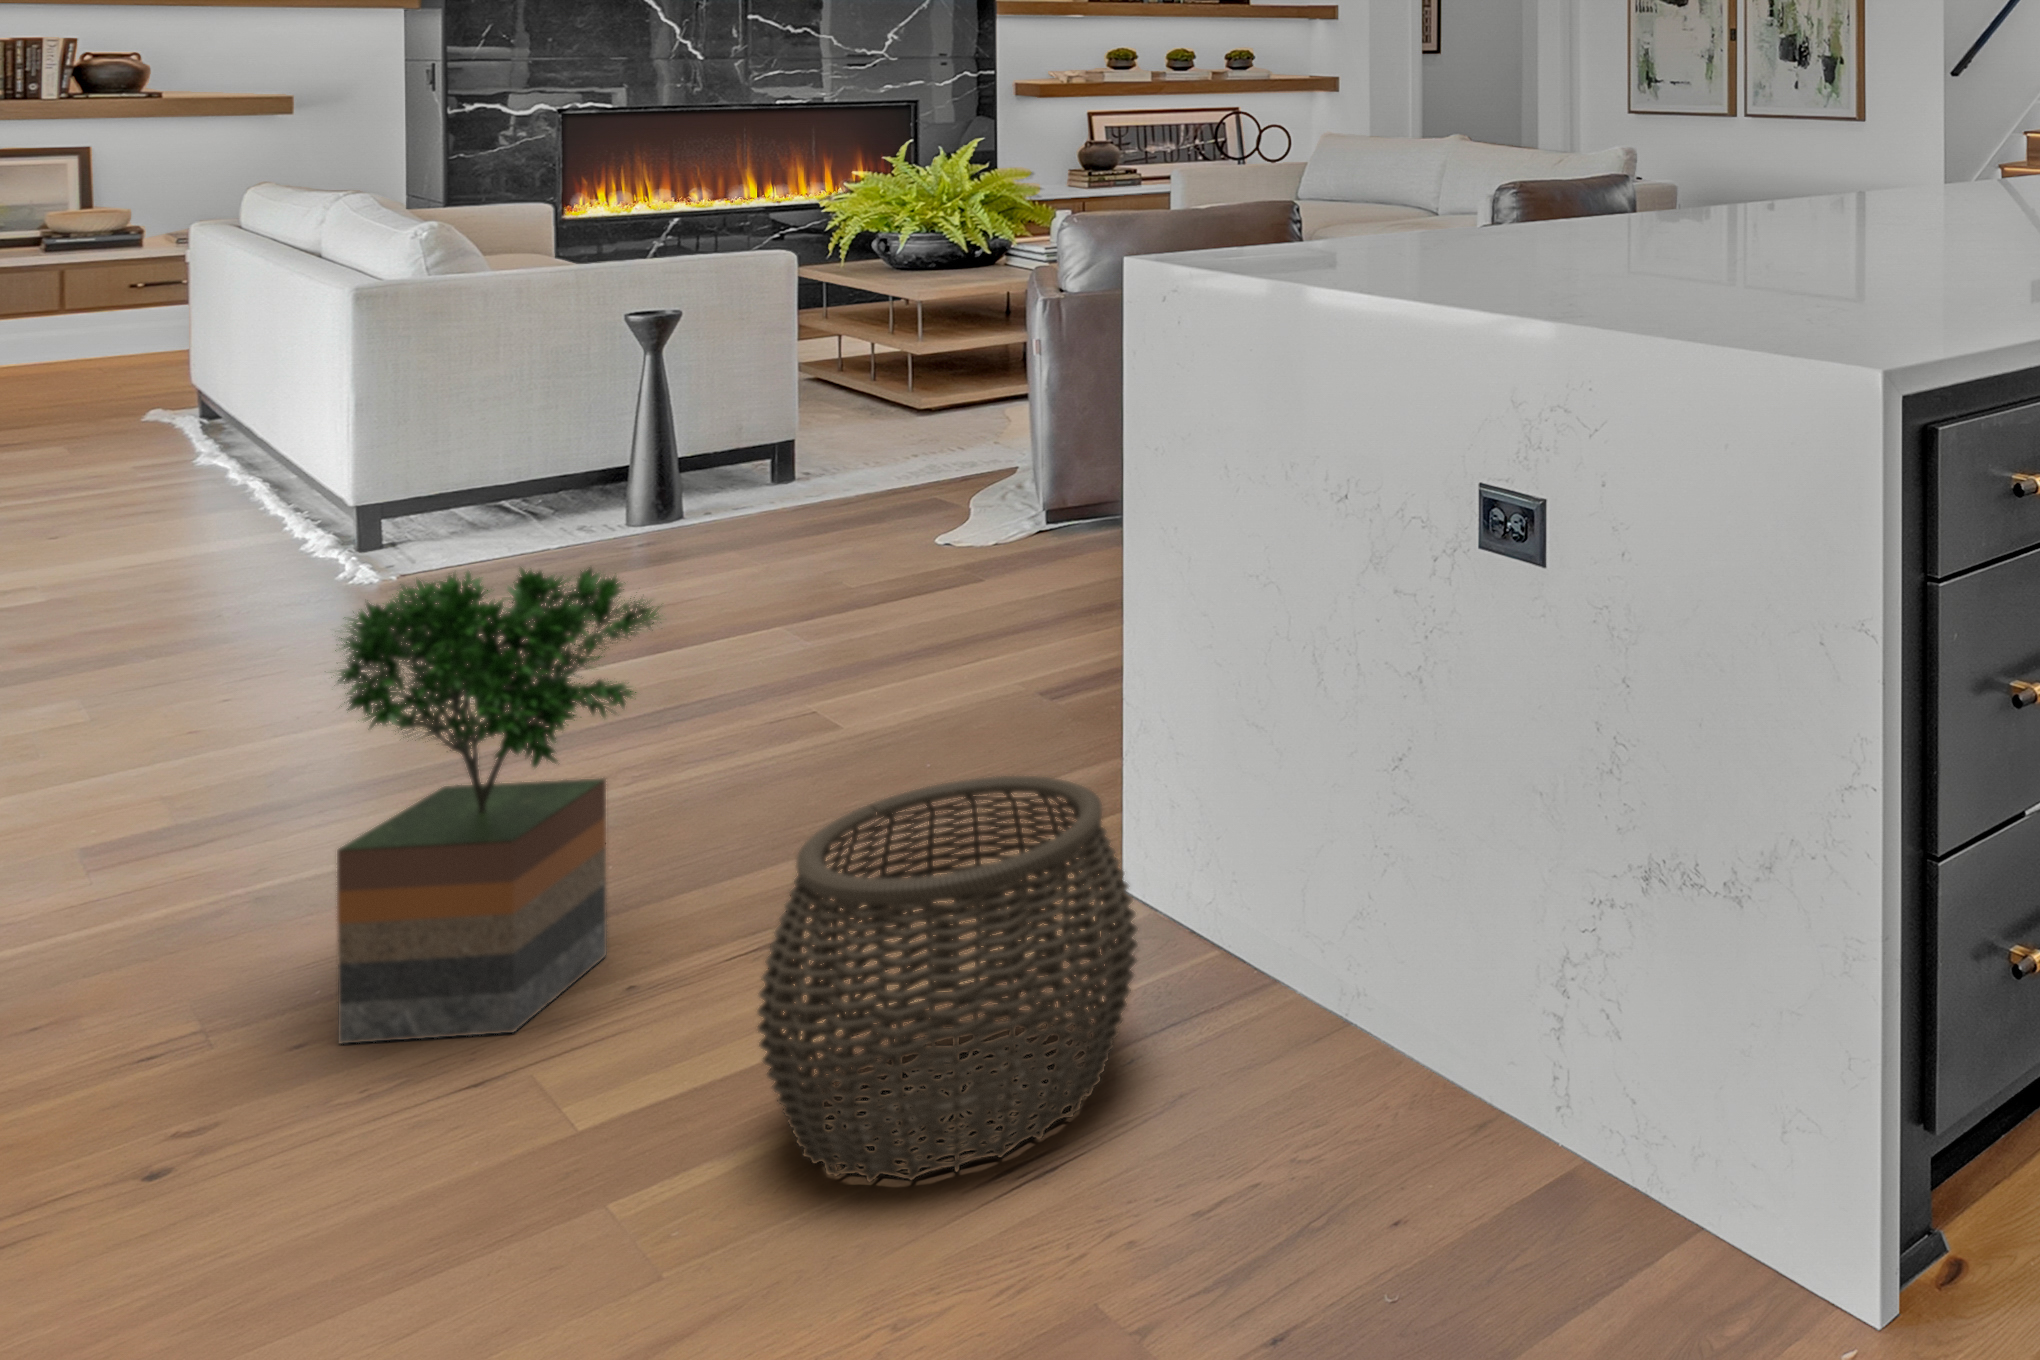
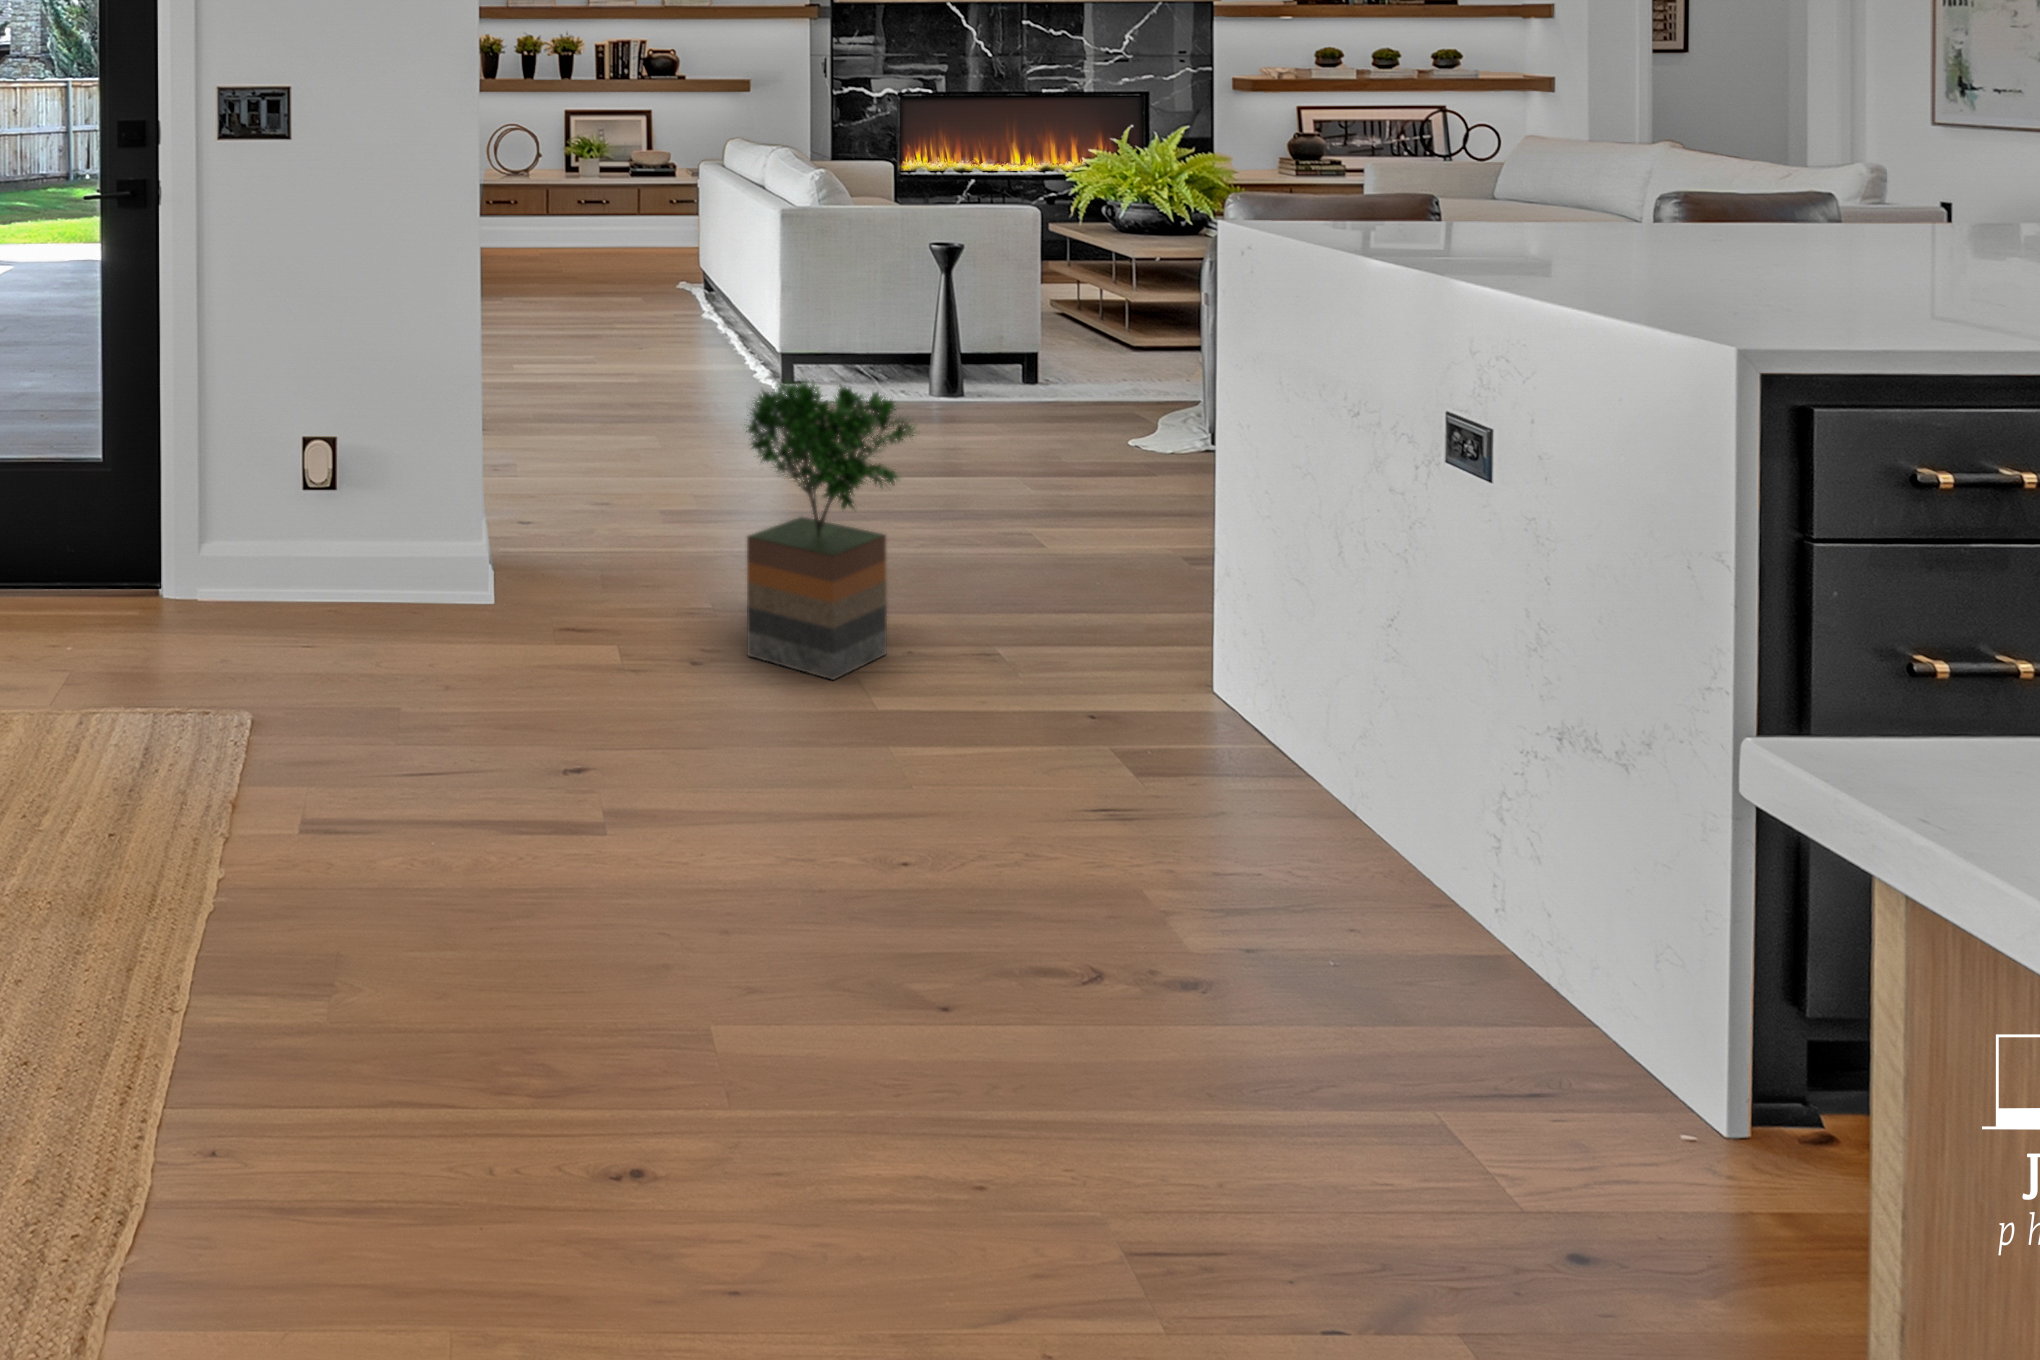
woven basket: present [757,776,1138,1181] -> none [957,581,1216,856]

